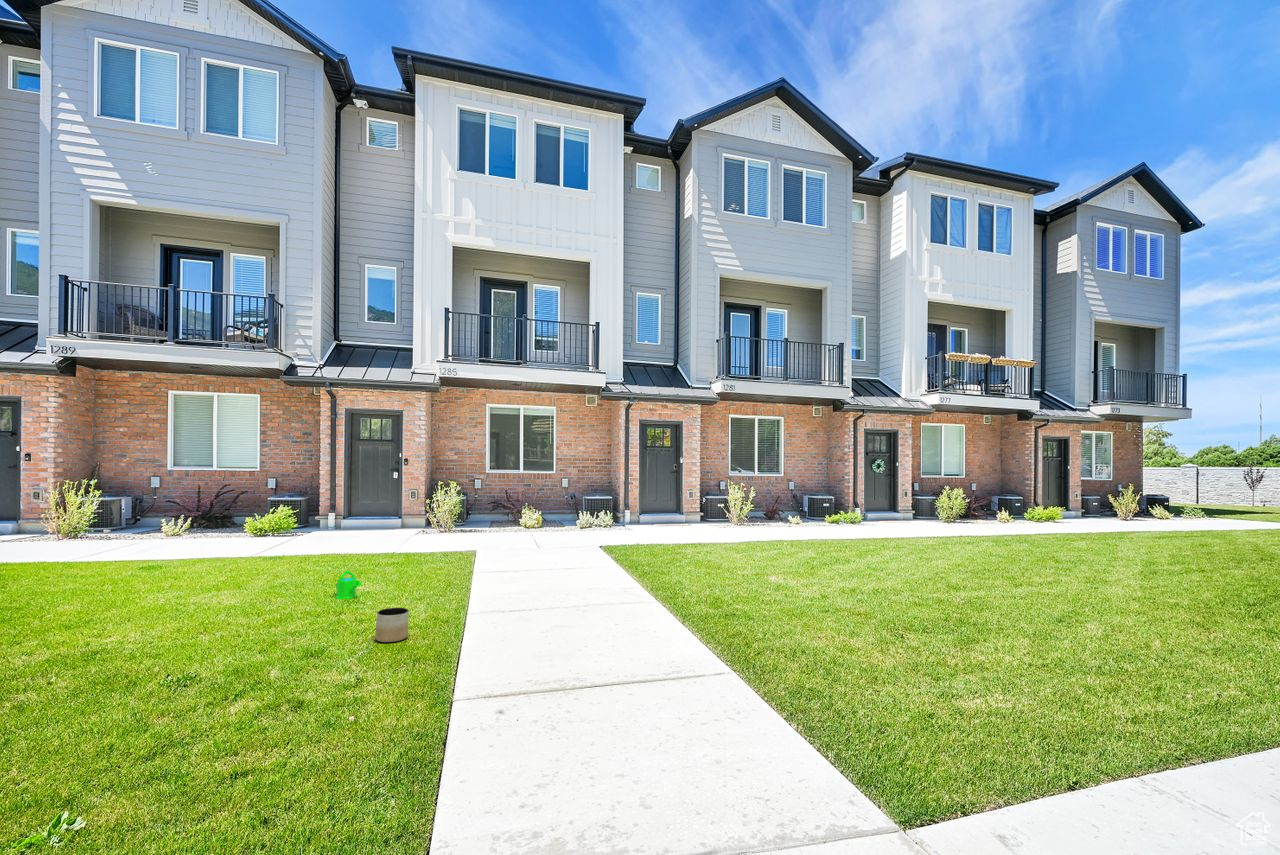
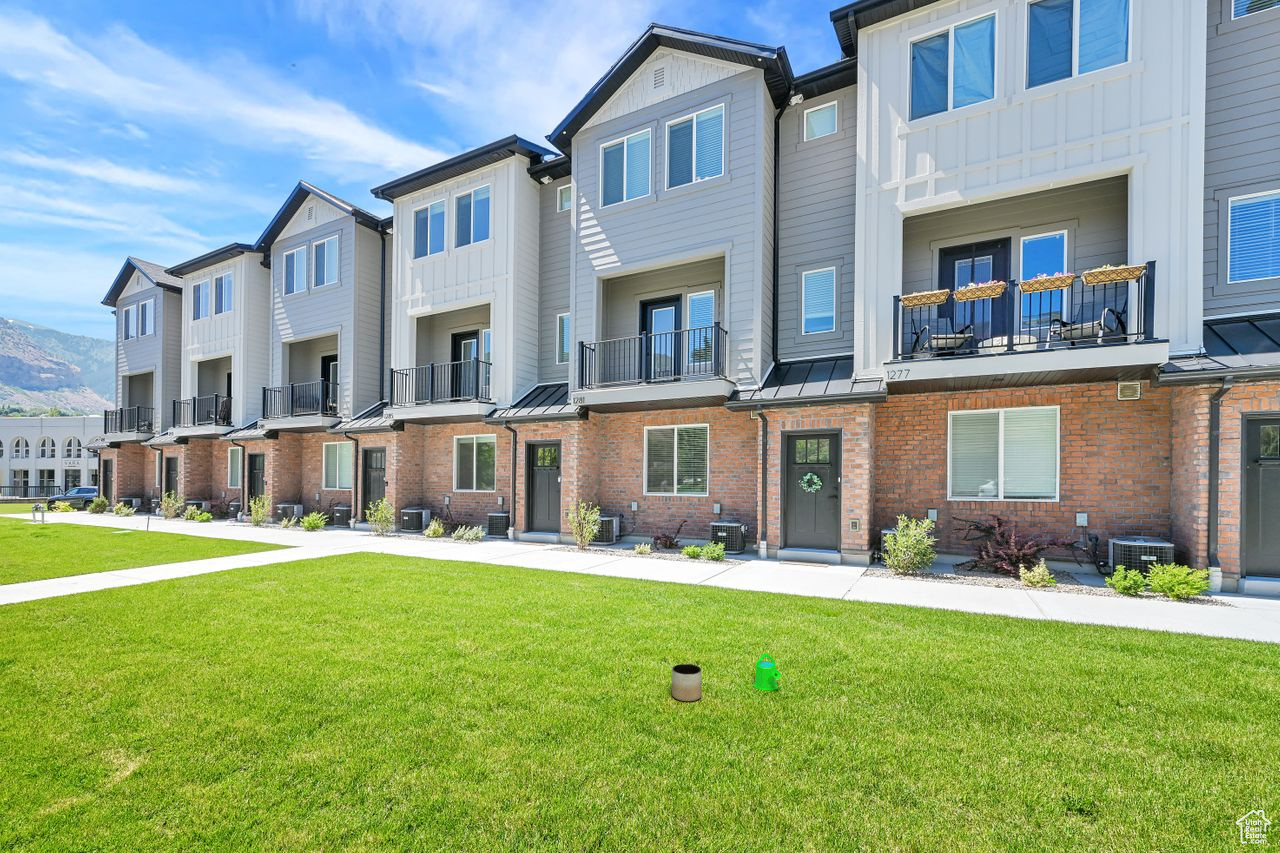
planter: present [375,608,409,643] -> present [672,664,702,702]

